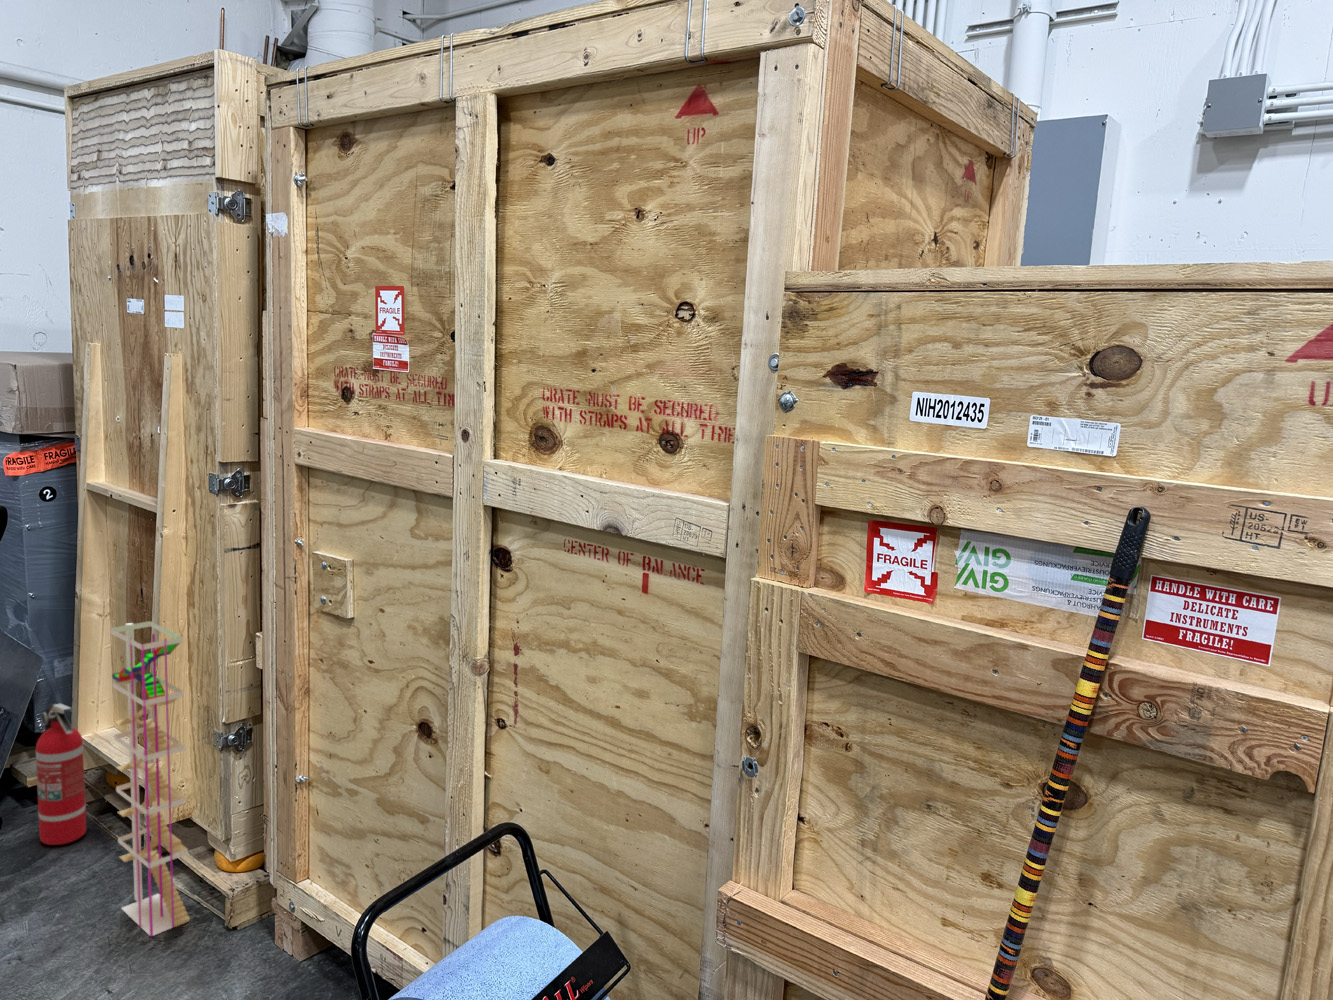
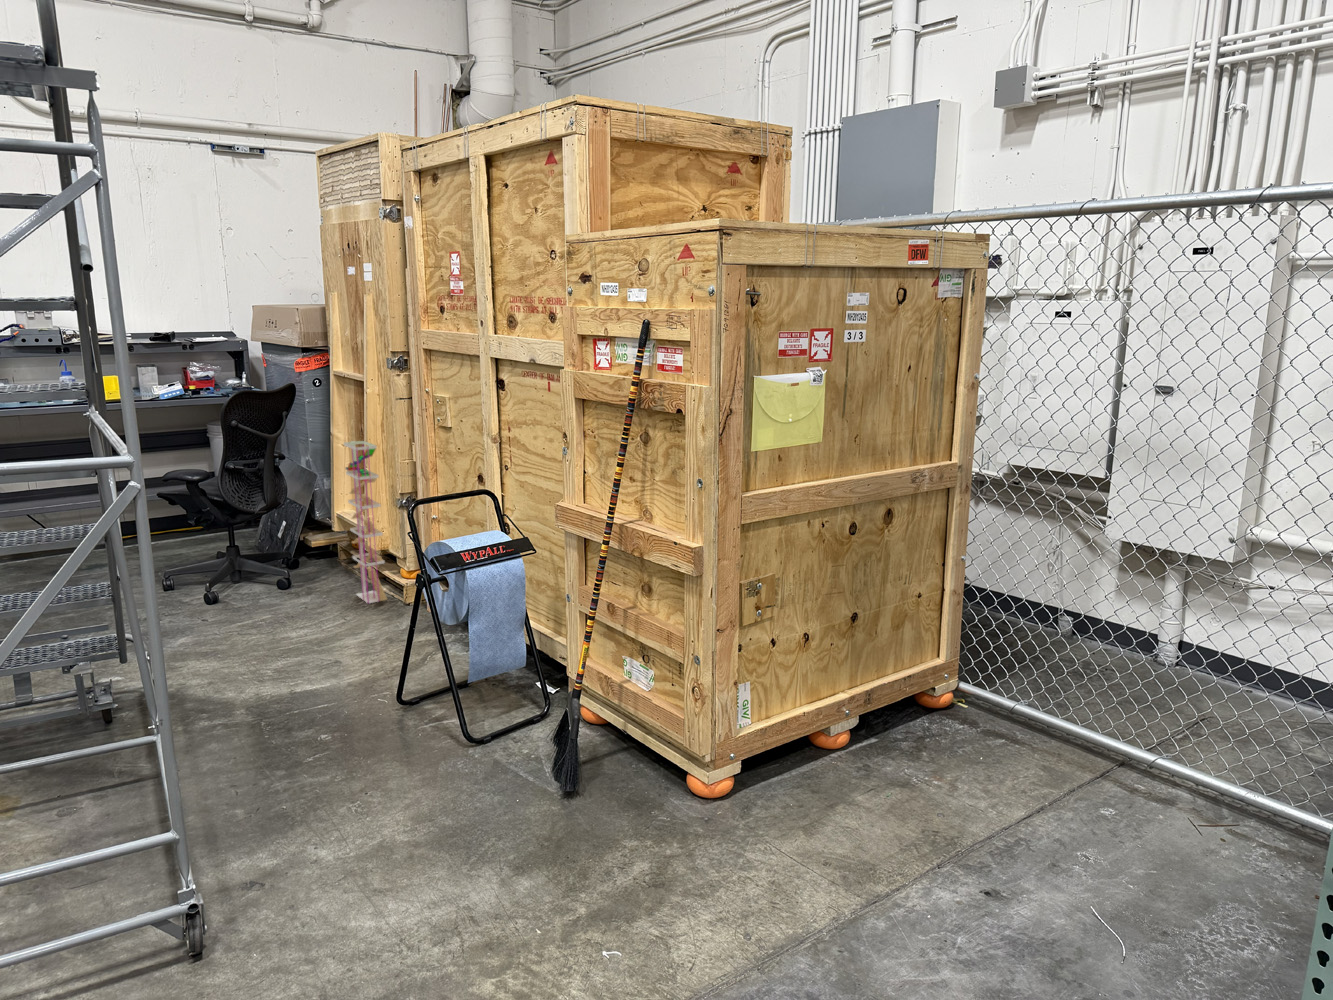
fire extinguisher: present [36,704,86,845] -> none [315,495,342,572]

